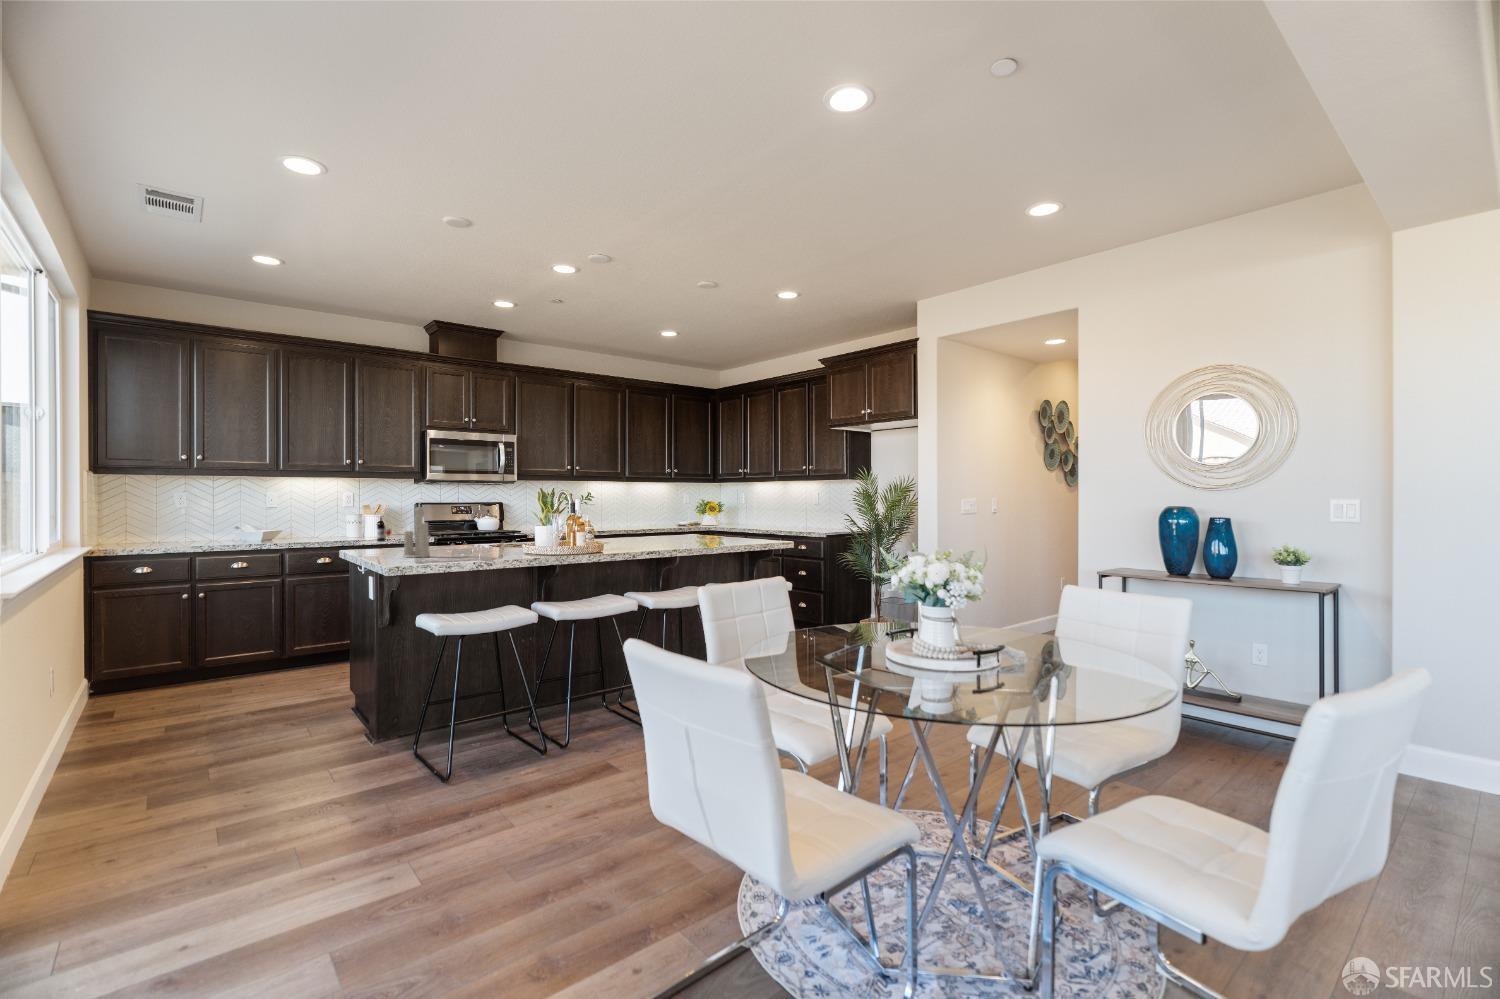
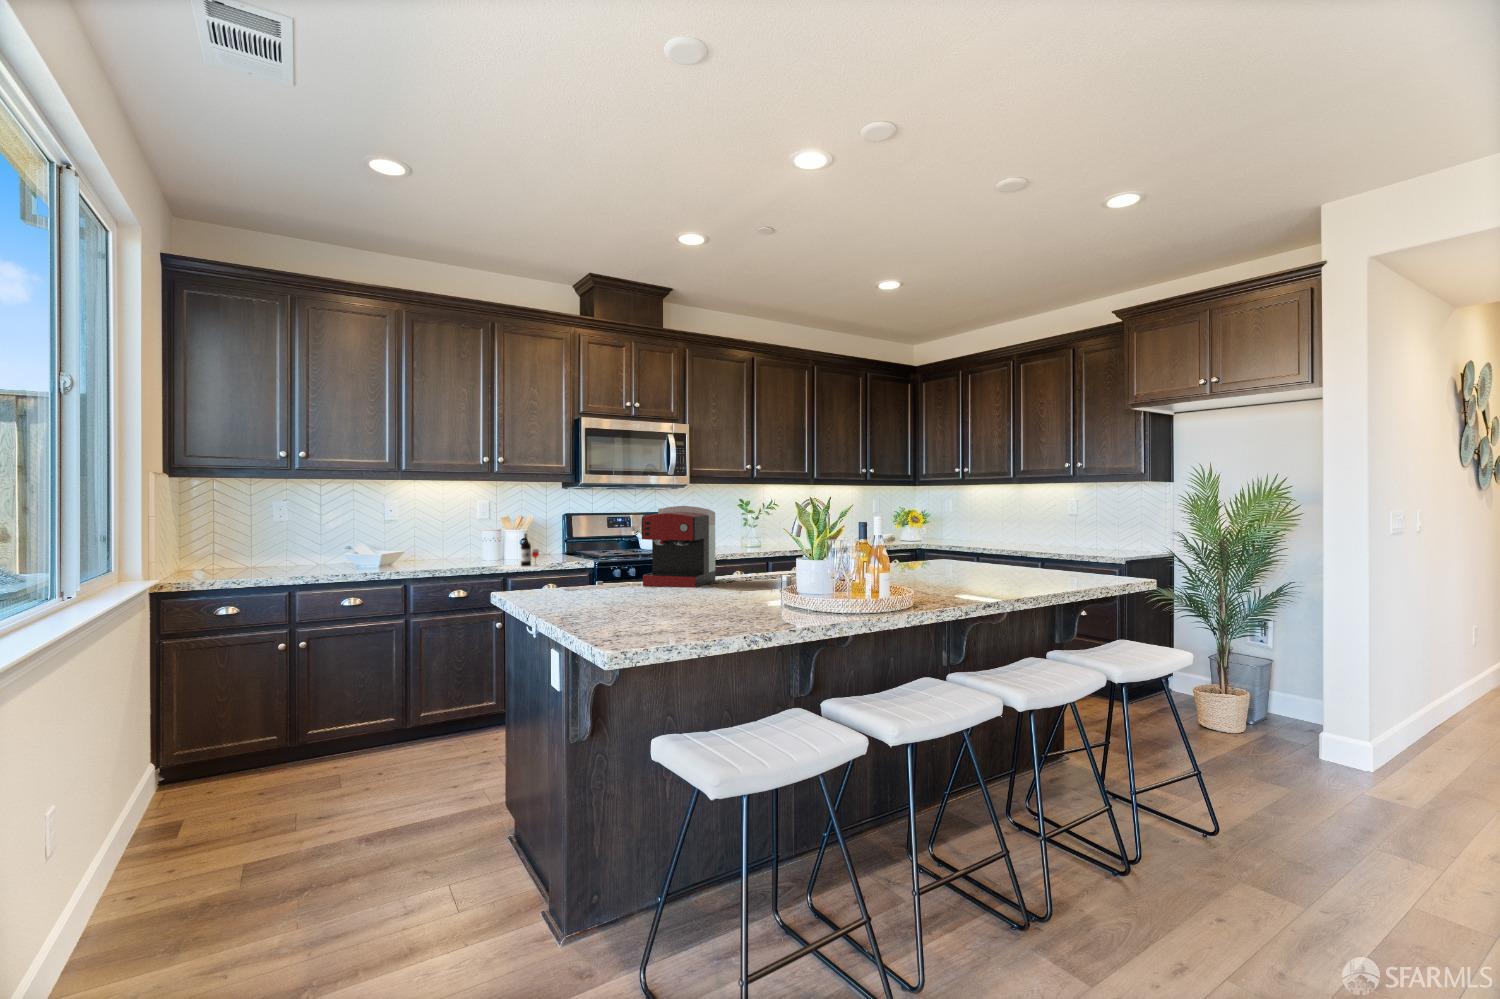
coffee maker: none [454,494,510,548] -> present [642,506,715,588]
candle: present [404,507,430,557] -> none [594,515,637,615]

